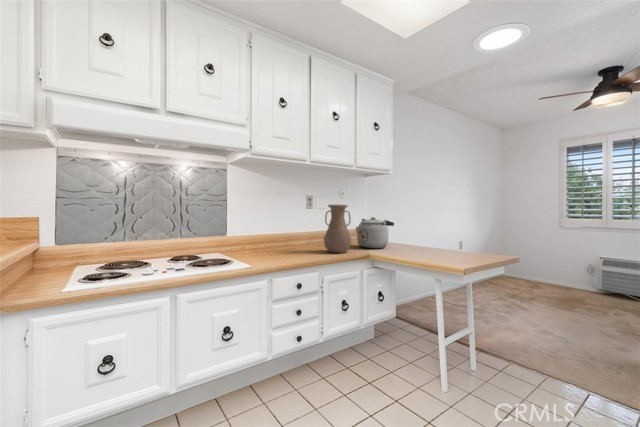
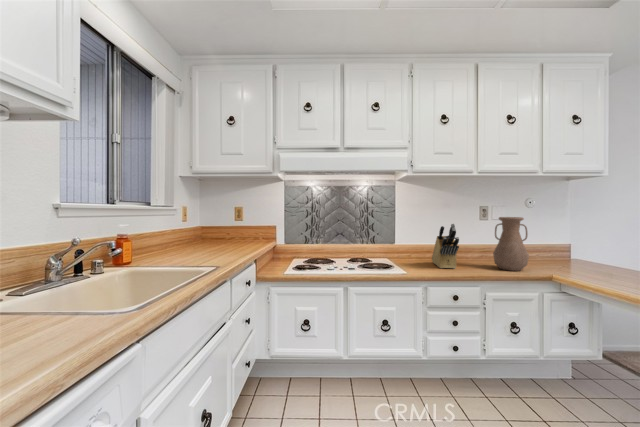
knife block: none [268,210,300,257] -> present [432,224,459,269]
kettle: present [356,217,394,248] -> none [545,232,603,270]

